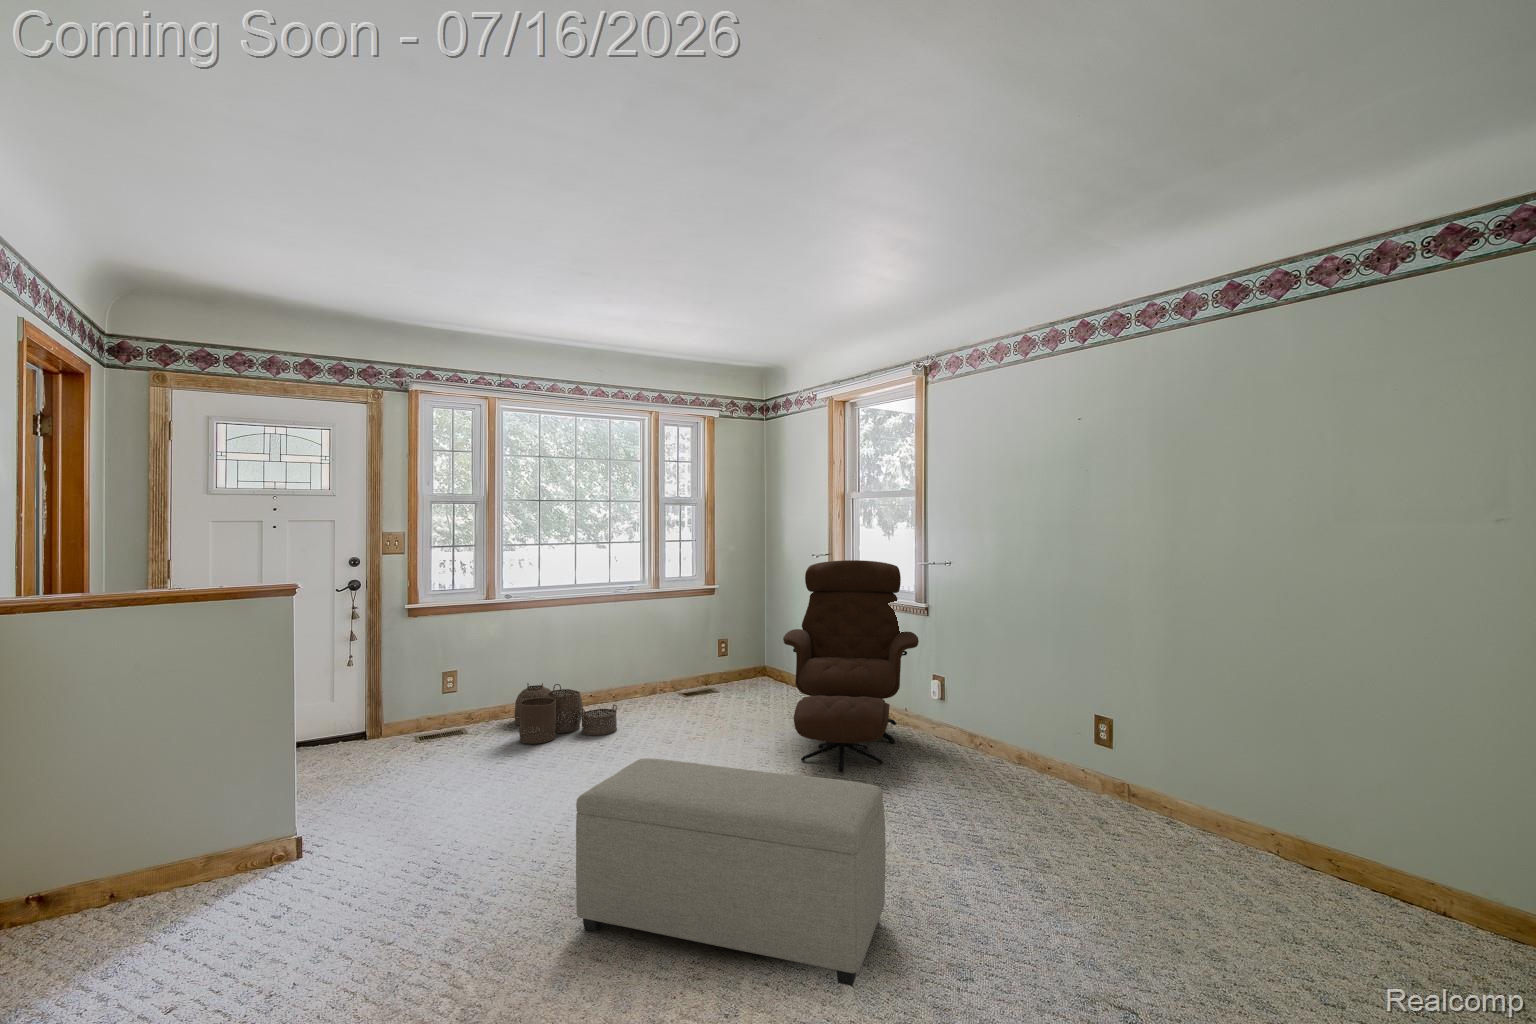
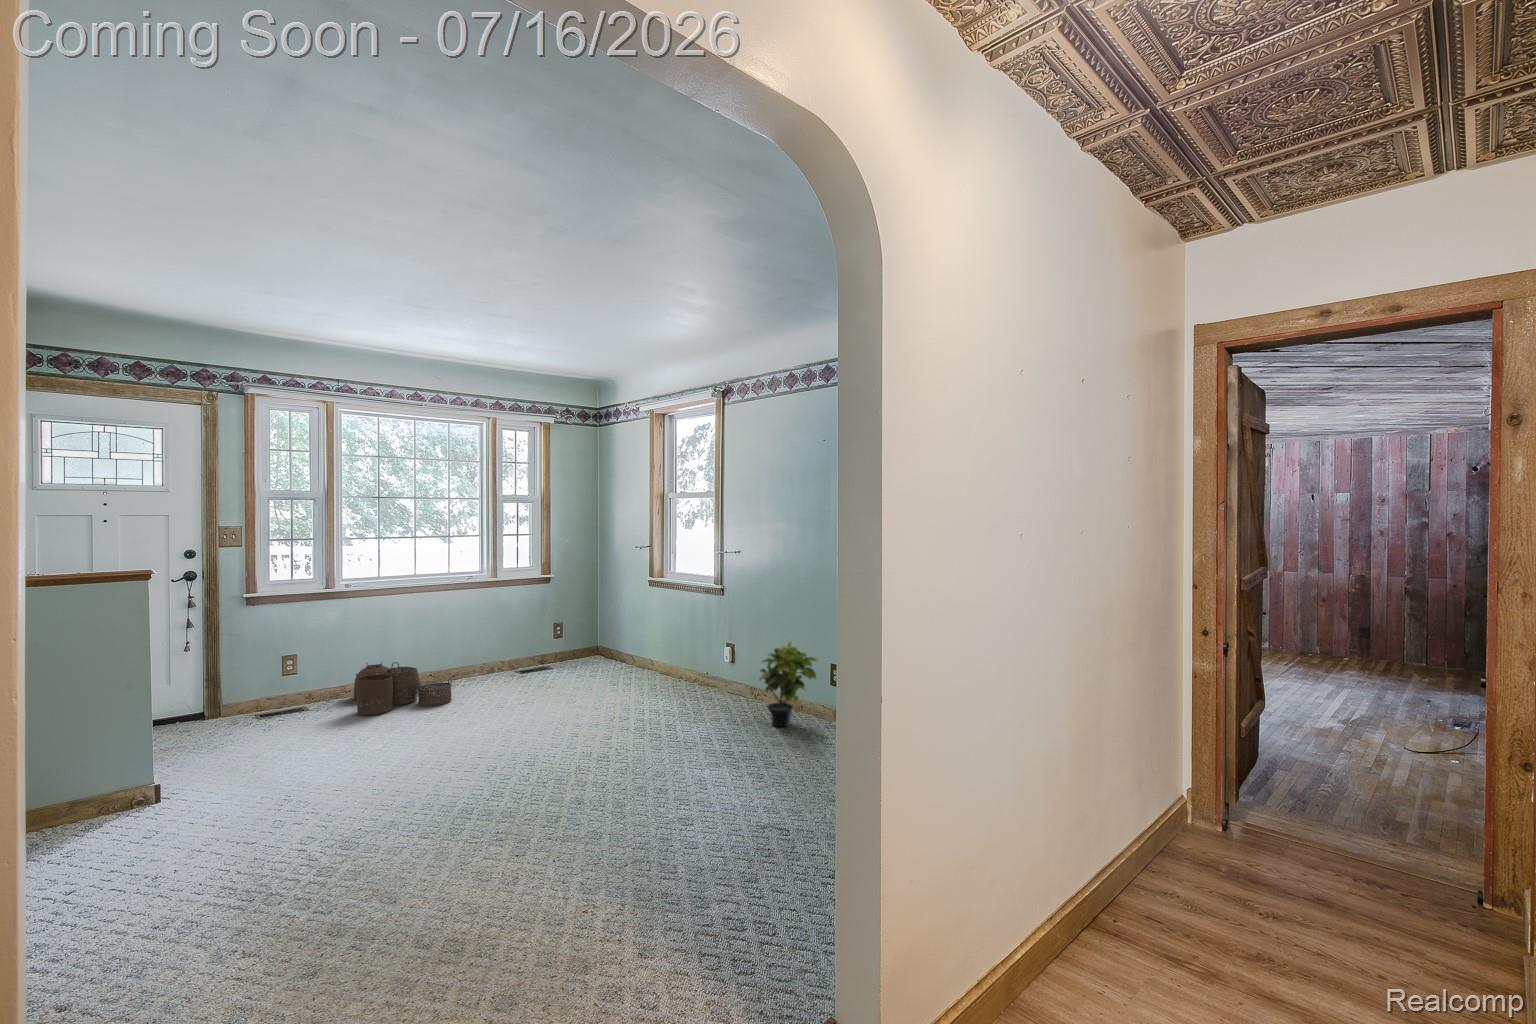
lounge chair: present [783,560,919,772] -> none [603,550,717,723]
potted plant: none [988,678,1068,787] -> present [760,642,817,726]
ottoman: present [576,758,886,986] -> none [392,710,646,862]

